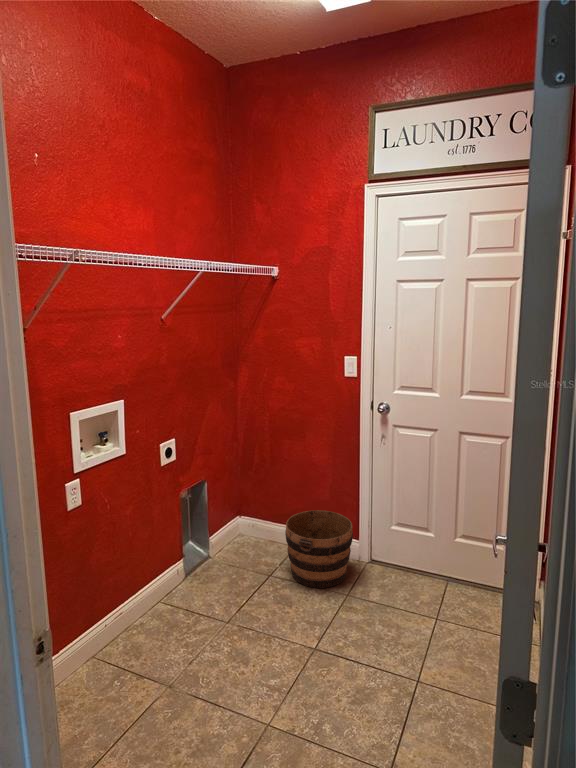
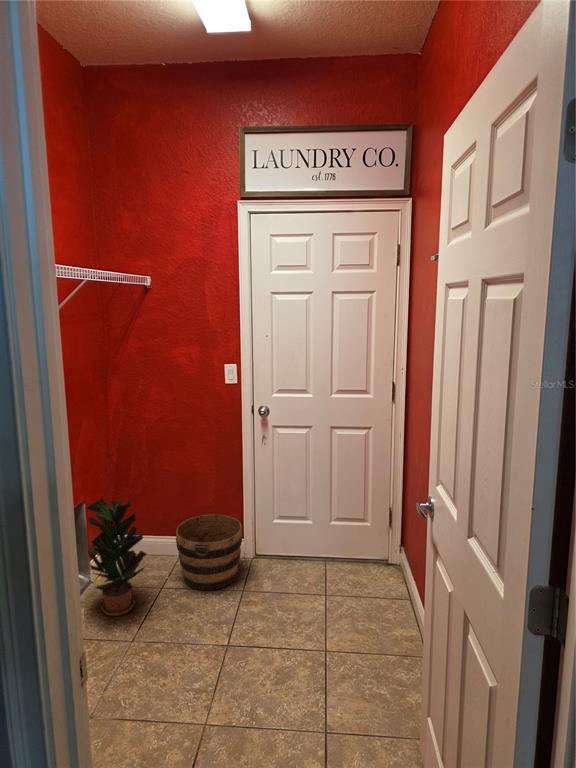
potted plant: none [185,480,255,594] -> present [86,499,147,616]

